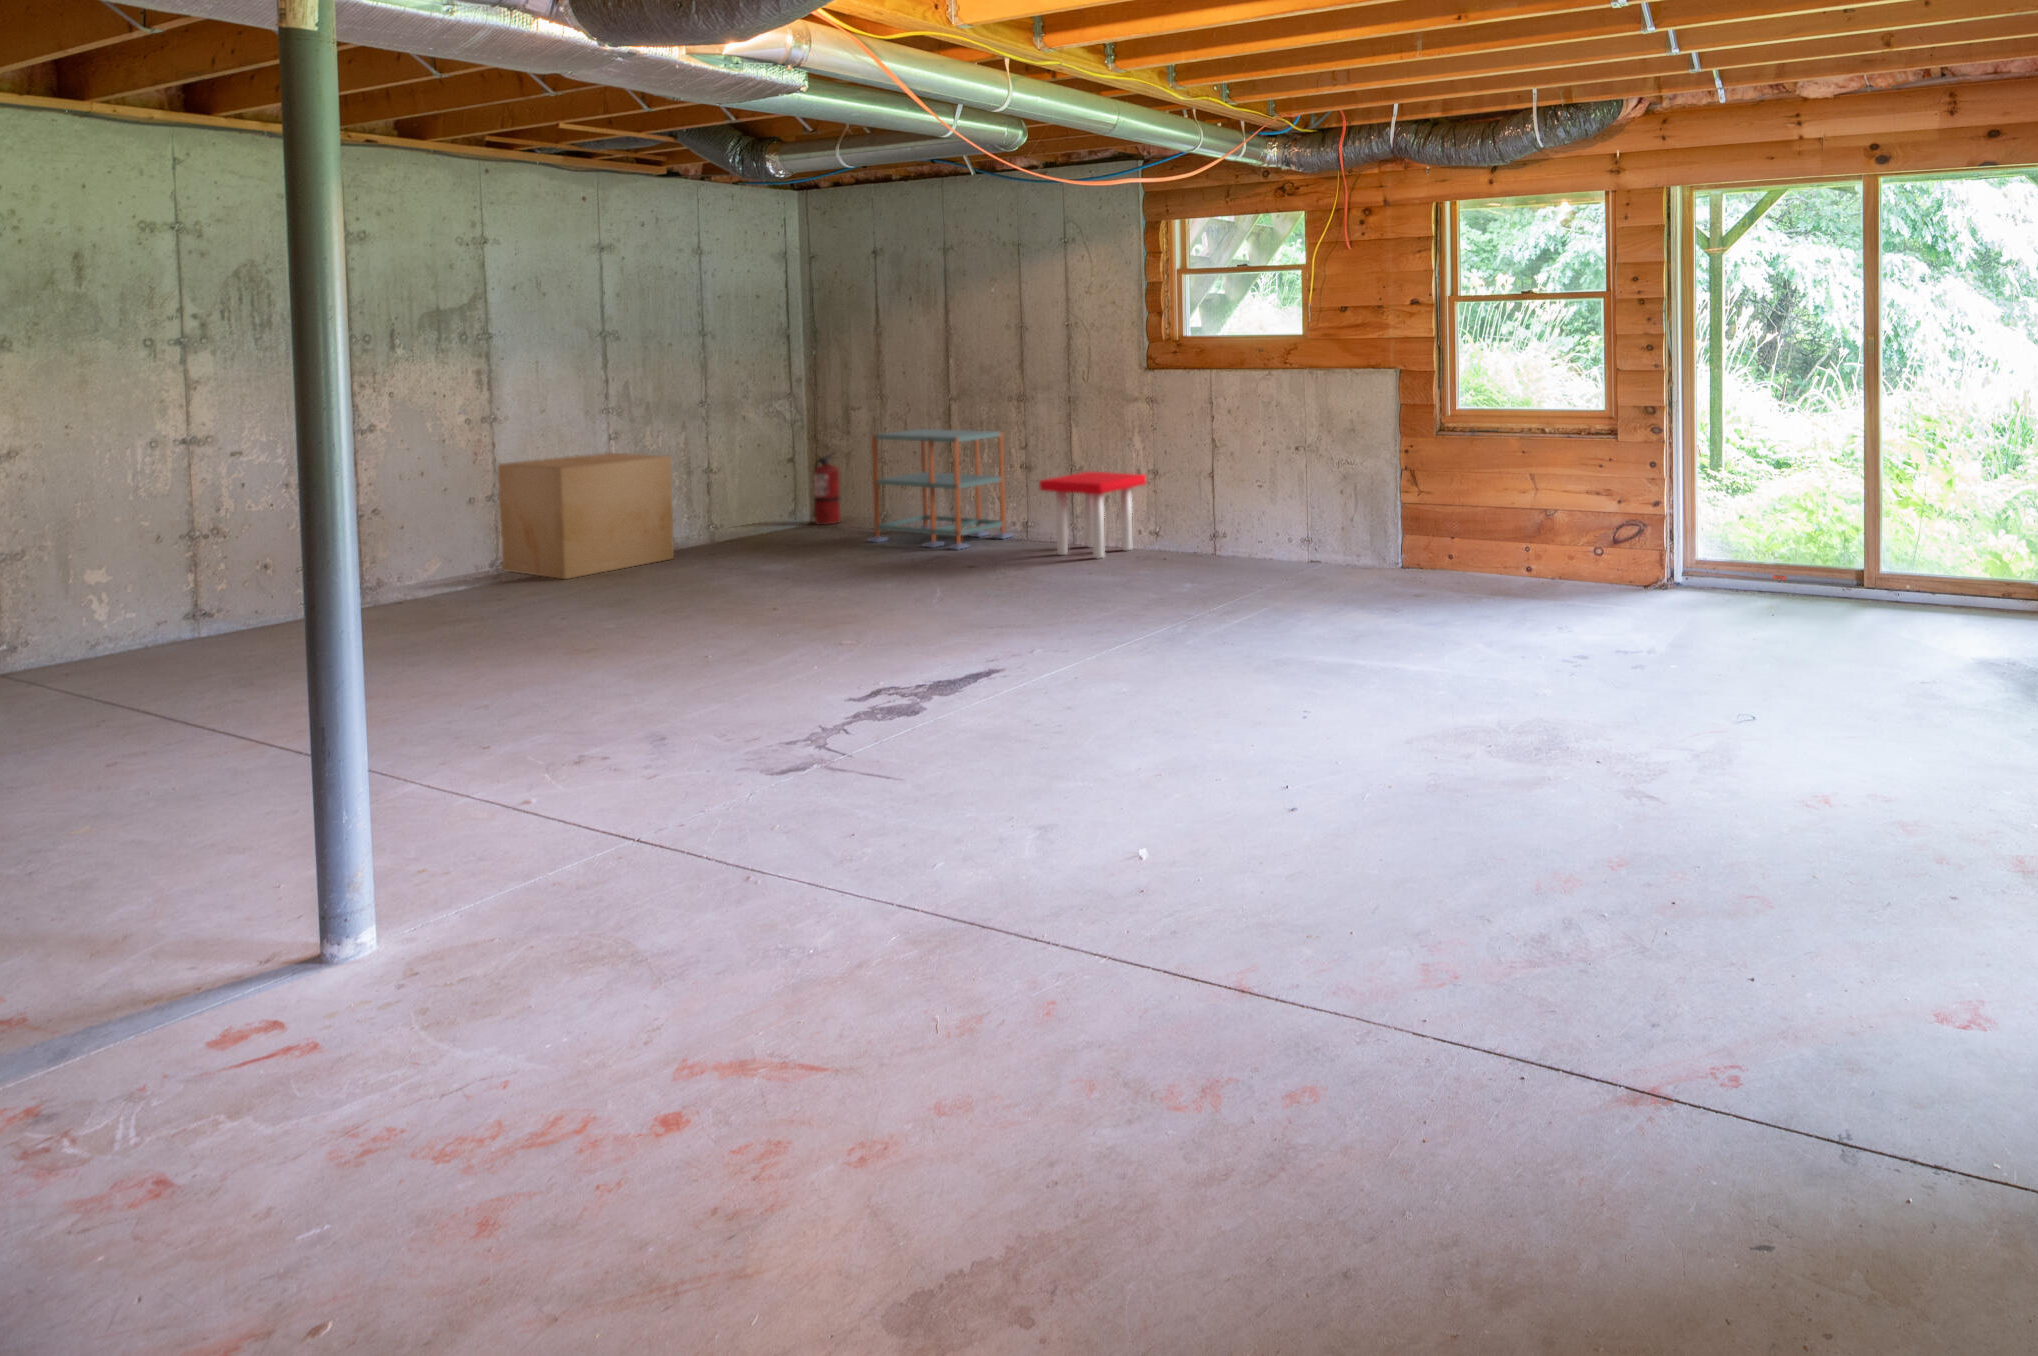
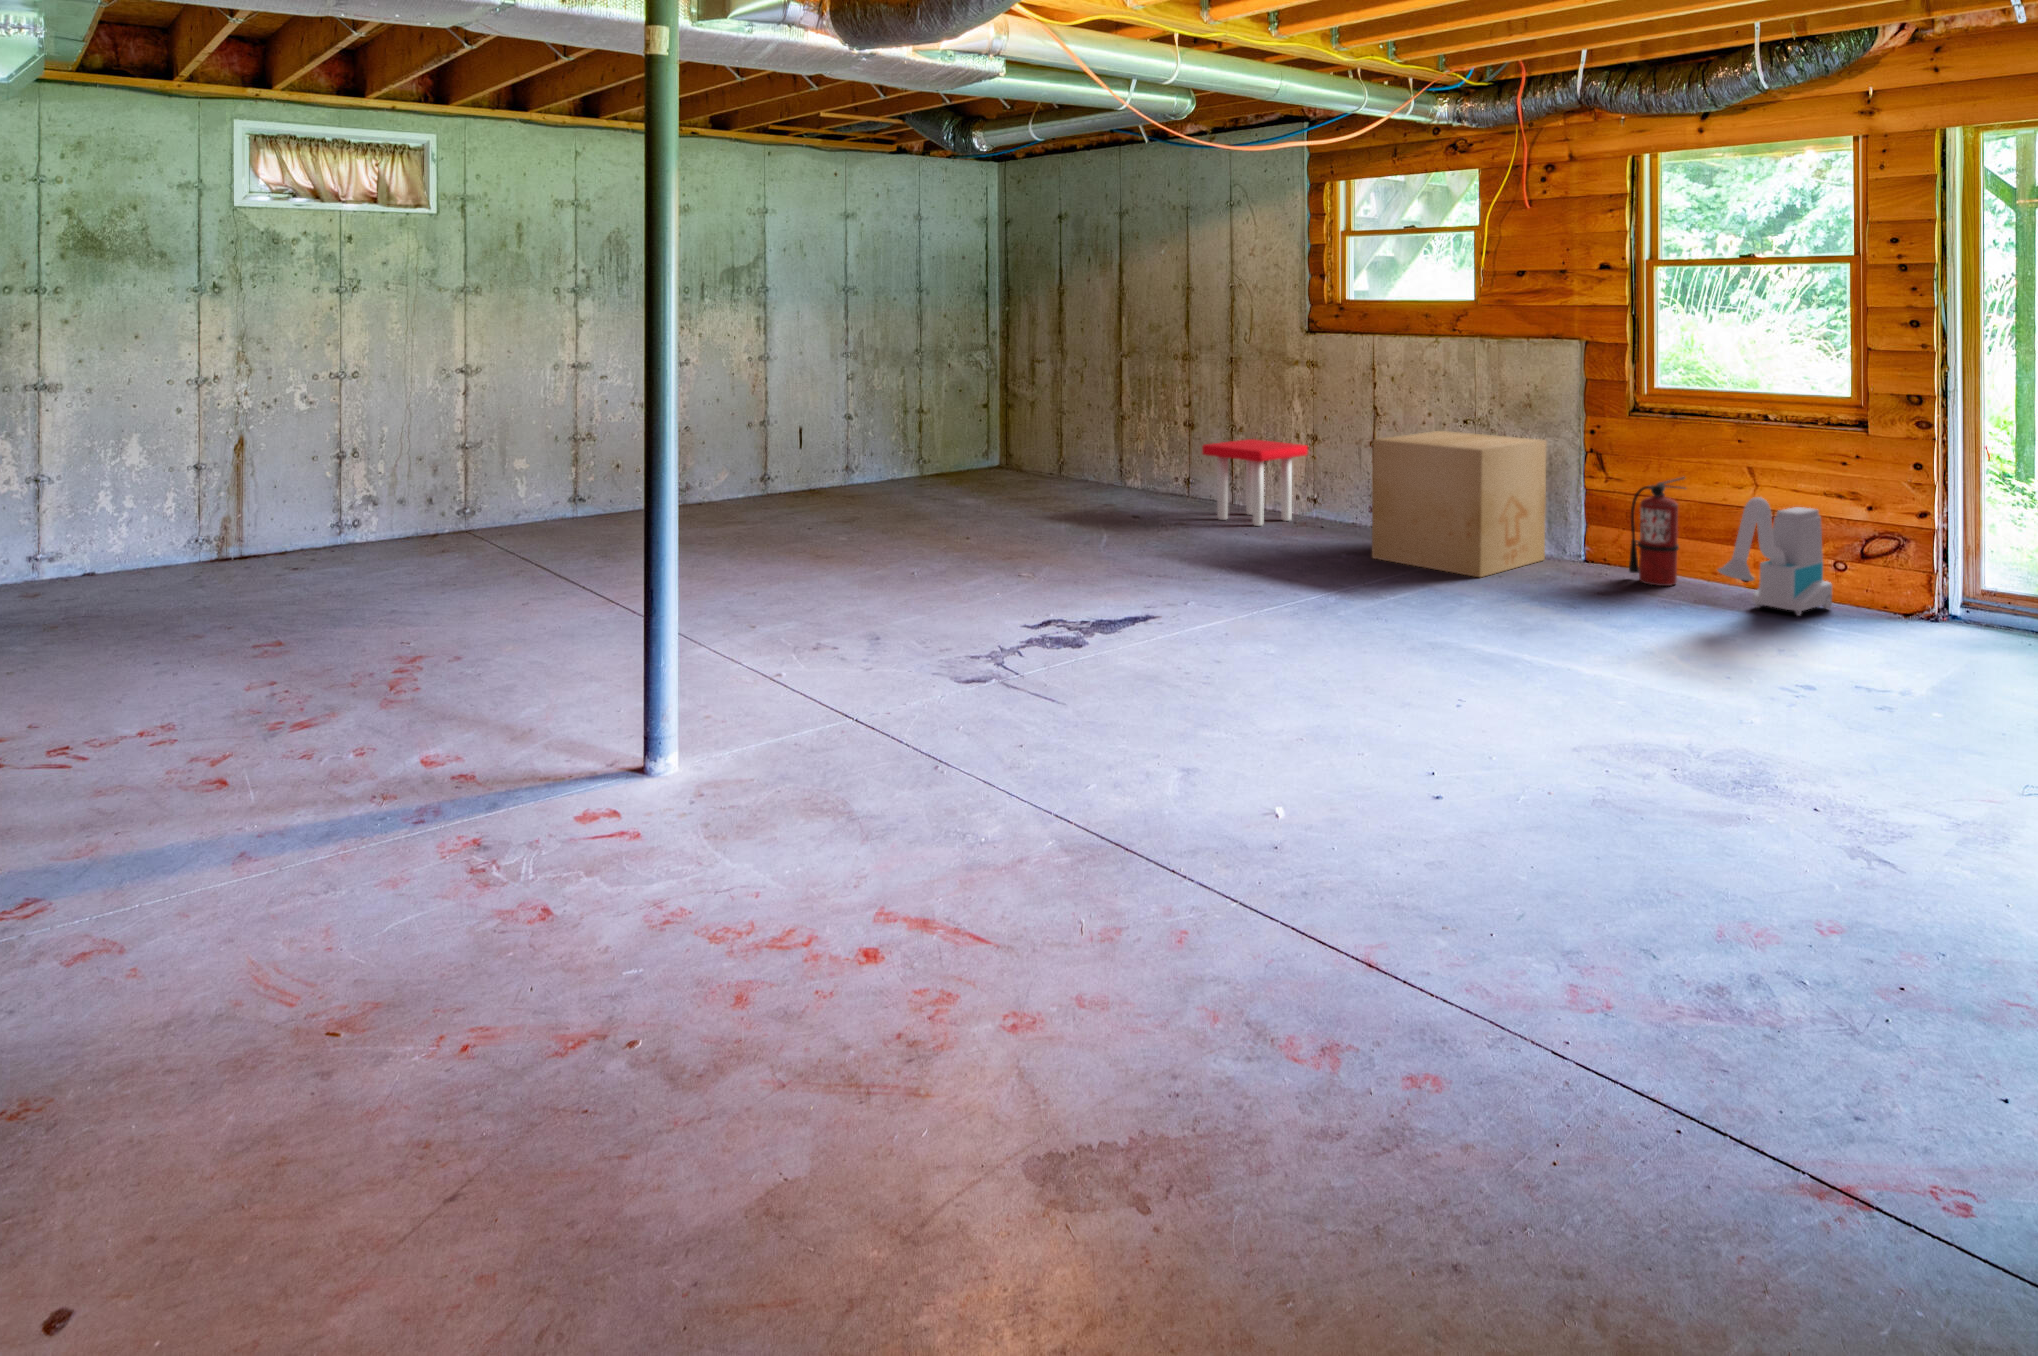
shelving unit: present [867,429,1012,550] -> none [1046,390,1177,507]
fire extinguisher: present [813,452,840,525] -> present [1629,477,1685,586]
cardboard box: present [498,453,674,579] -> present [1372,431,1547,577]
vacuum cleaner: none [1513,500,1597,599] -> present [1718,497,1832,616]

